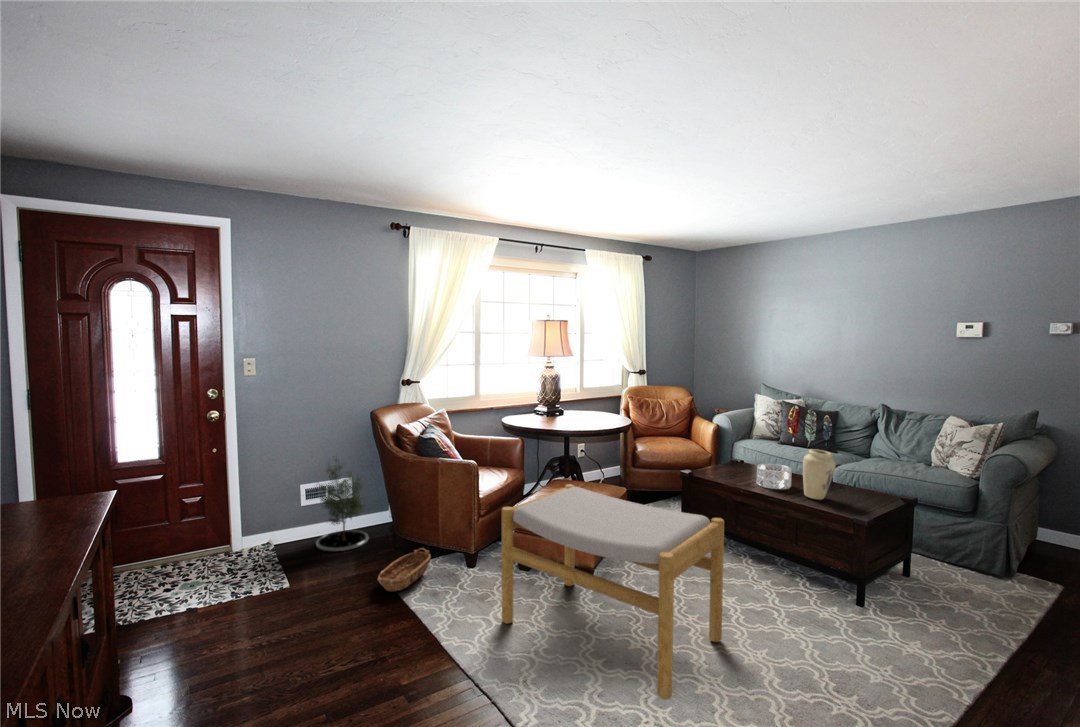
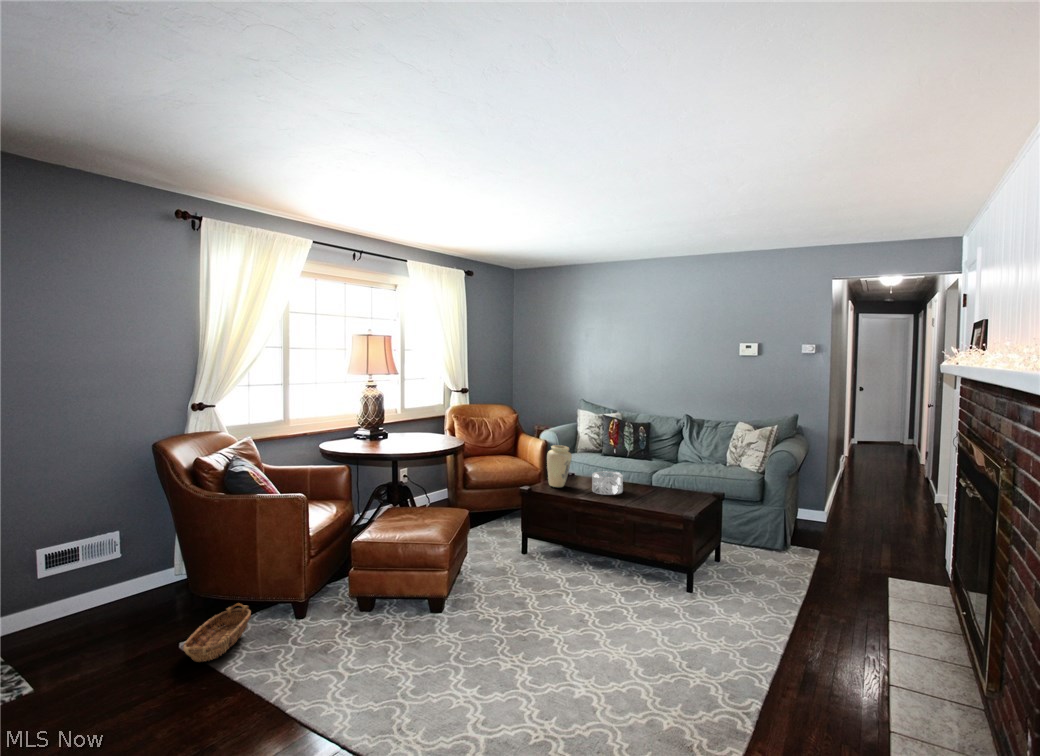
vase: present [803,449,836,500] -> present [547,445,572,487]
potted tree: present [316,456,368,551] -> none [71,503,155,628]
footstool: present [502,484,724,700] -> none [352,508,586,713]

